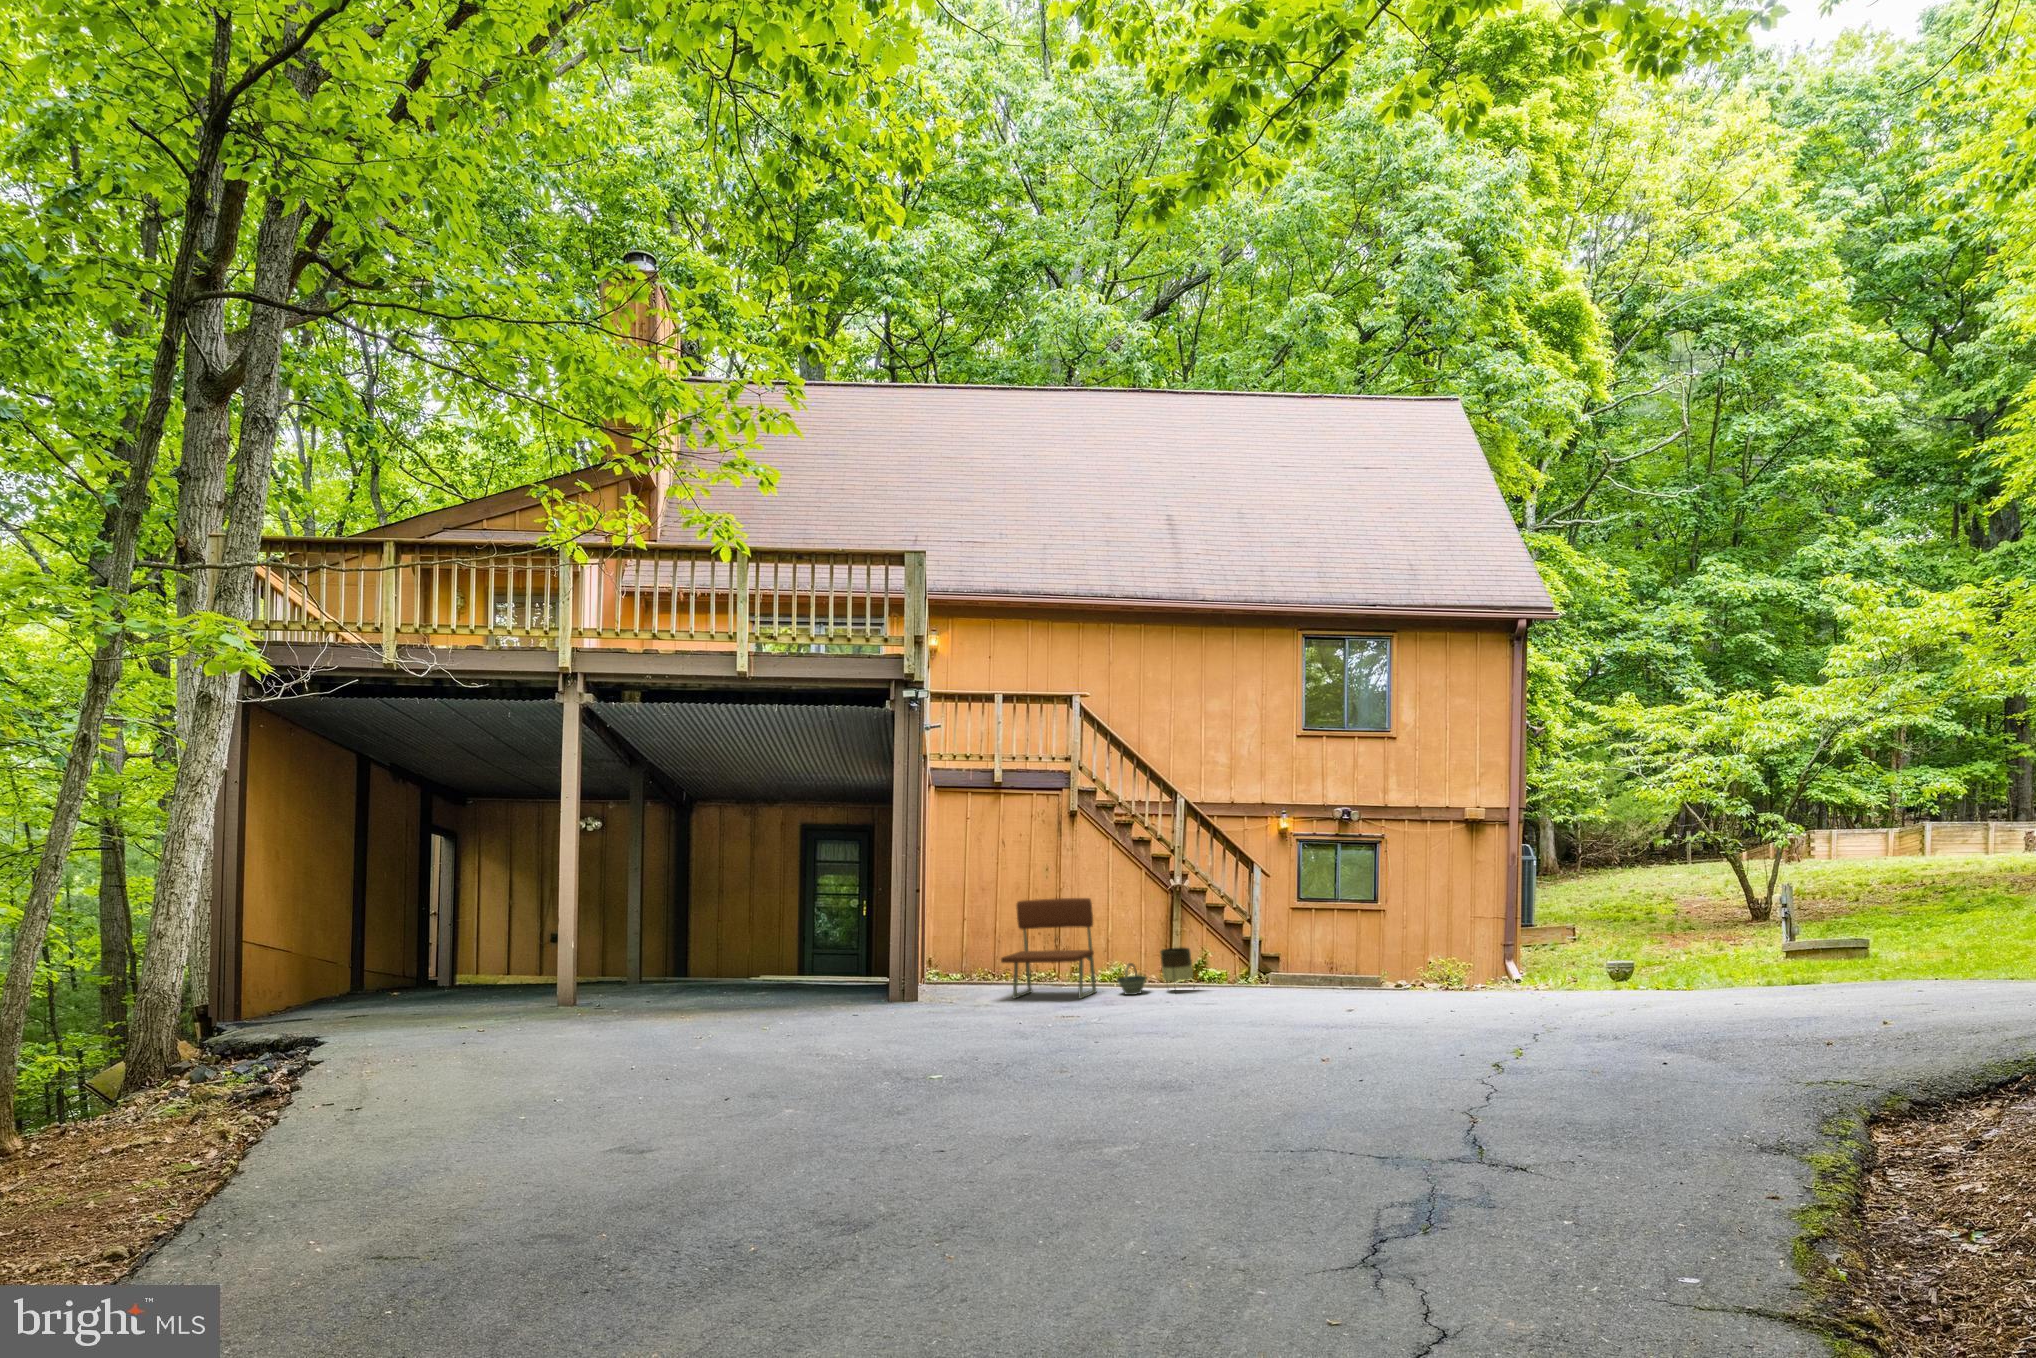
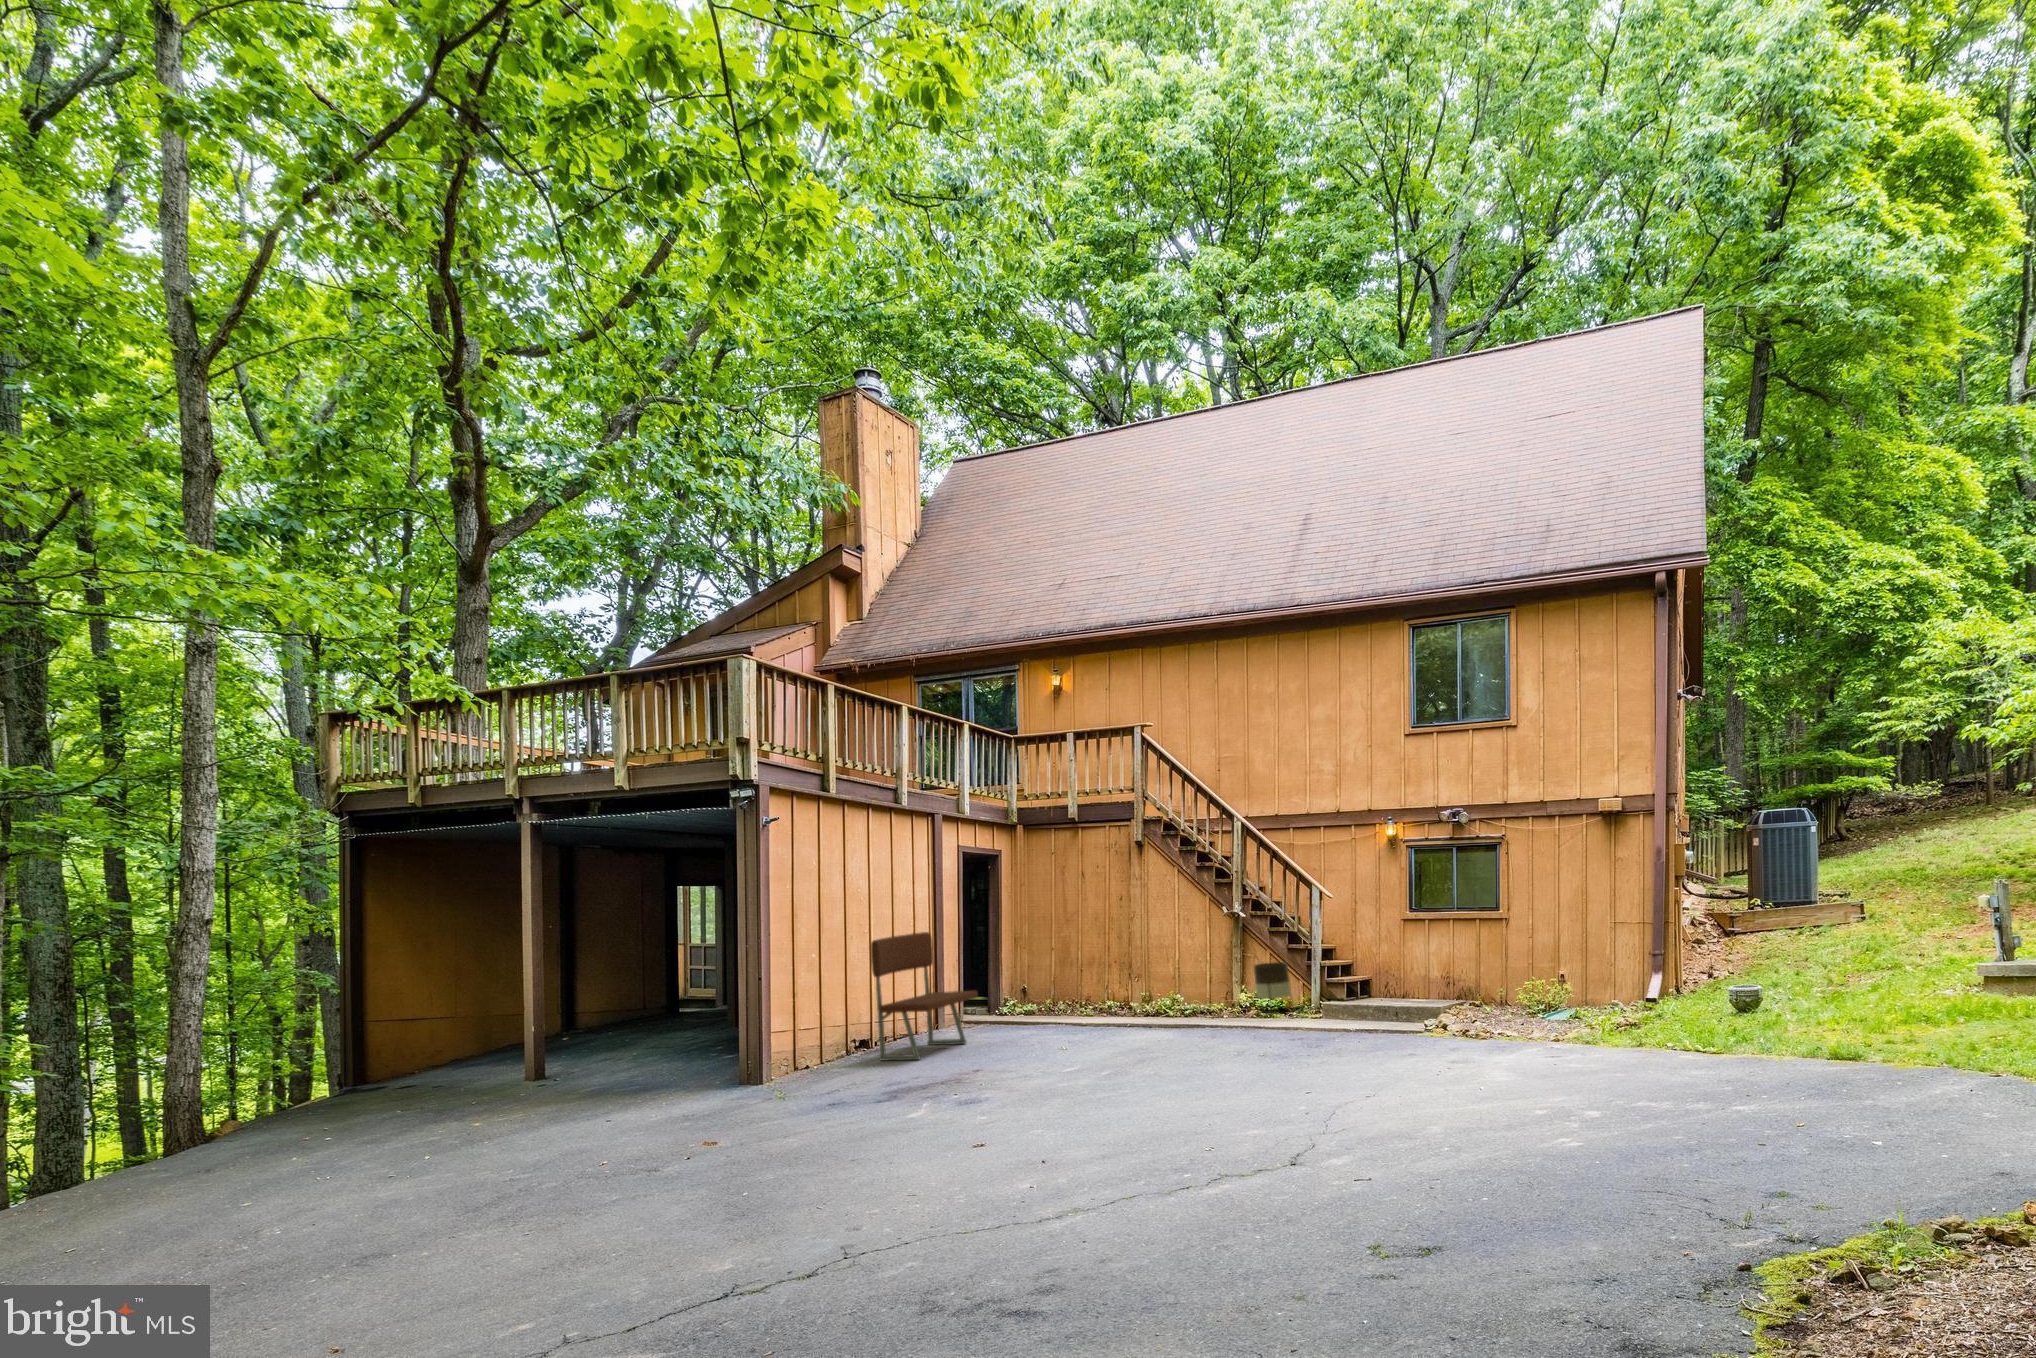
bench: present [1001,898,1097,999] -> present [871,932,978,1060]
bucket: present [1117,963,1147,995] -> none [1205,980,1239,1015]

